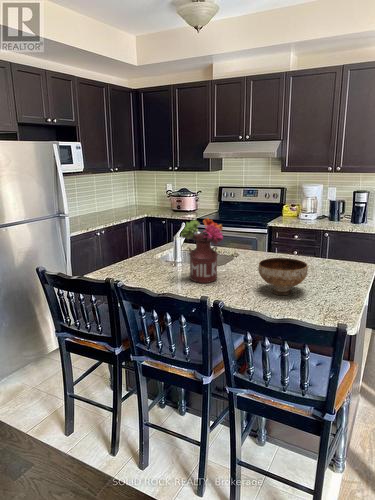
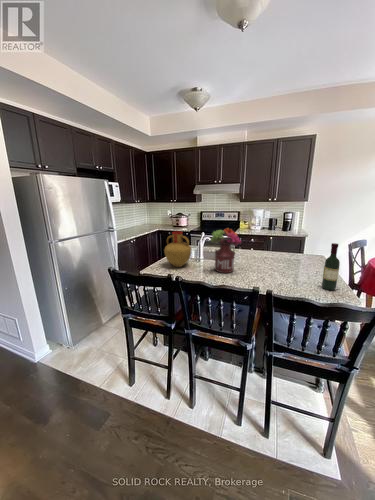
vase: none [122,221,161,272] -> present [164,231,191,267]
wine bottle: none [324,244,344,311] -> present [322,243,340,290]
bowl: present [258,258,308,295] -> none [267,254,304,280]

